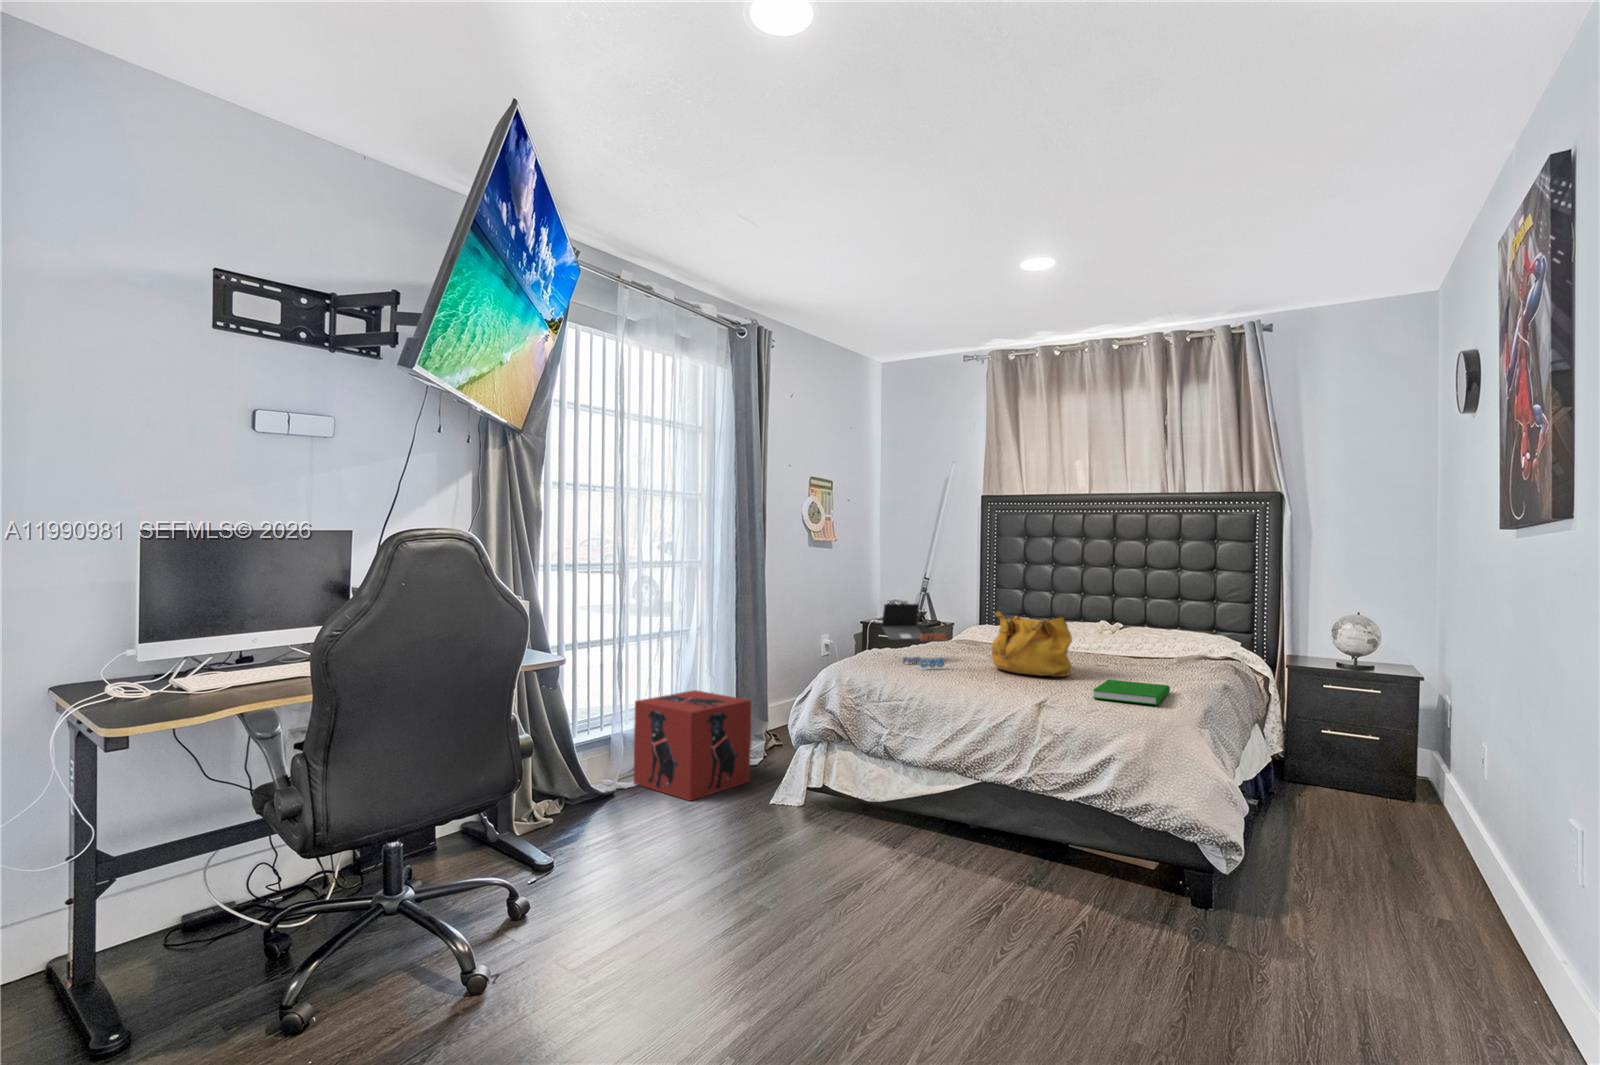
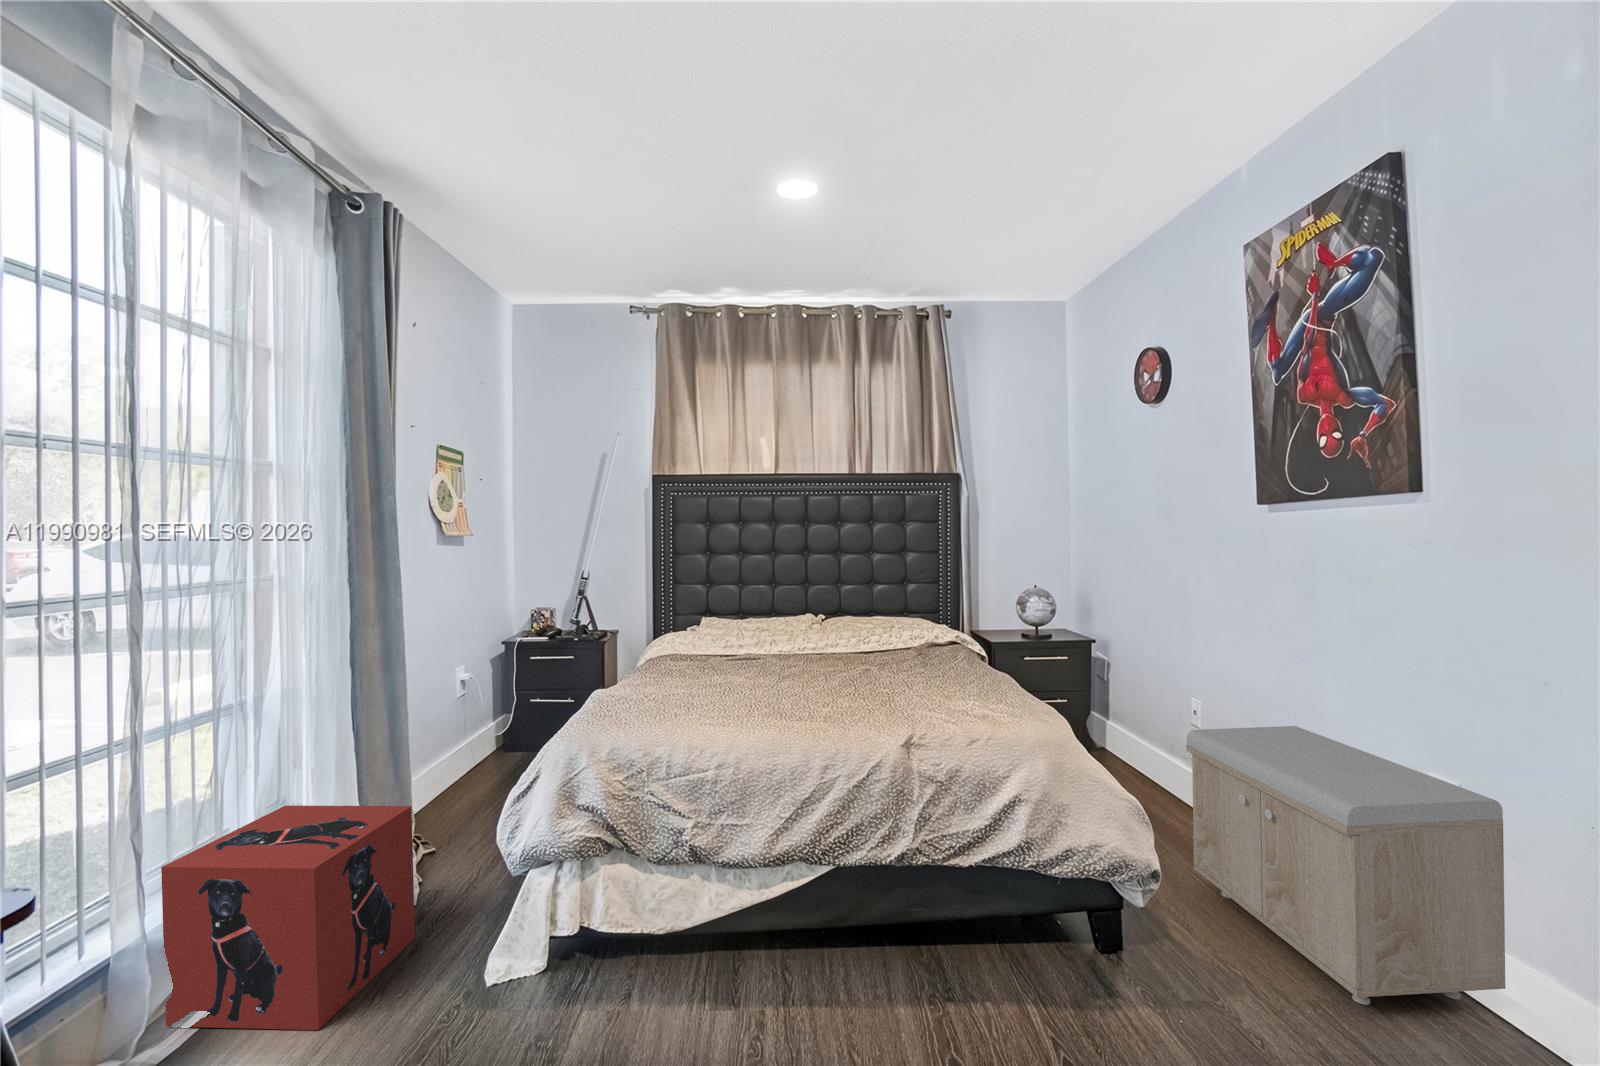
laptop: present [882,604,948,668] -> none [631,621,736,713]
handbag: present [992,611,1072,677] -> none [783,616,886,701]
book: present [1093,680,1170,705] -> none [938,691,1036,726]
storage bench: none [1347,745,1556,1015] -> present [1186,726,1505,1005]

